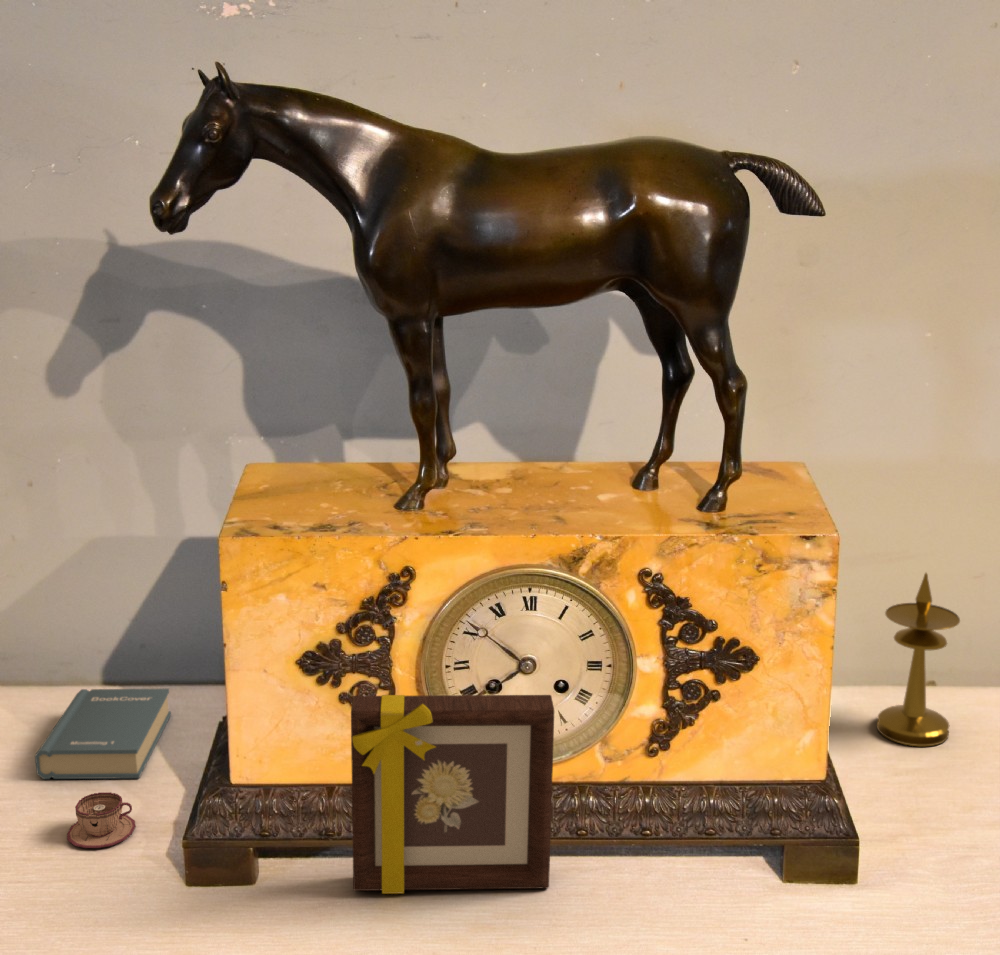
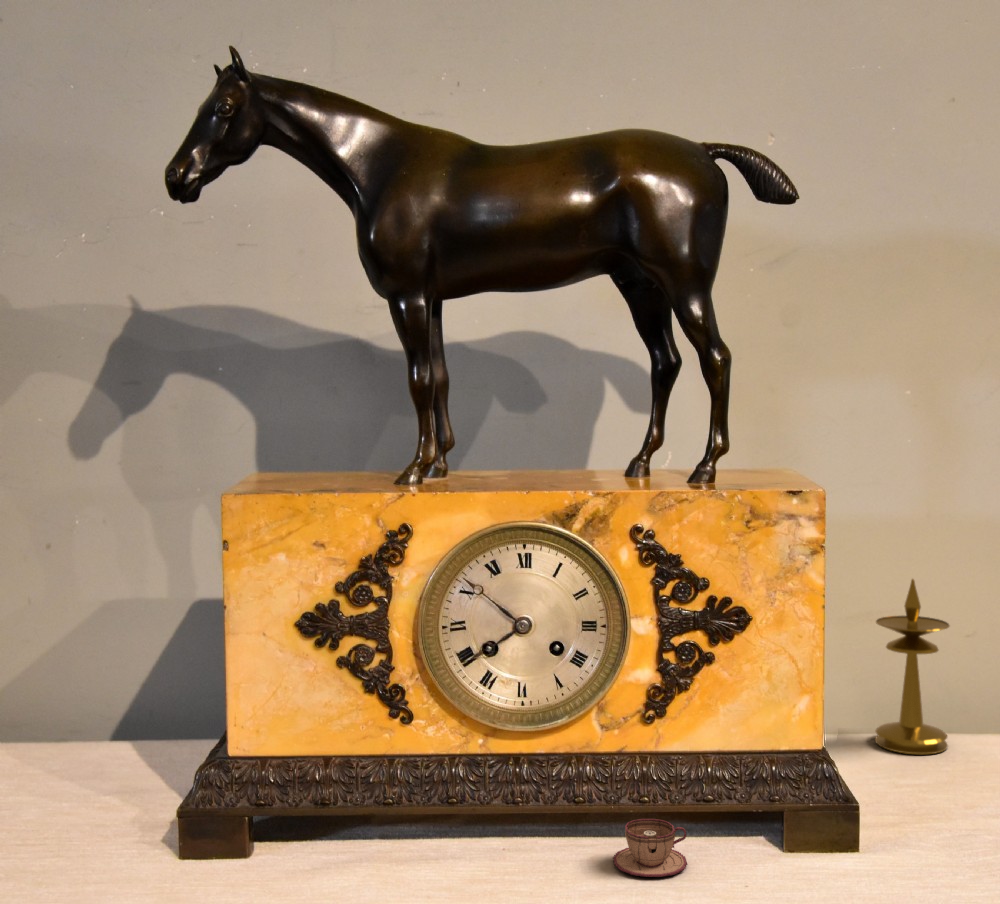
hardback book: present [35,689,171,779] -> none [37,711,177,783]
picture frame: present [351,695,554,894] -> none [346,652,550,863]
teacup: present [67,792,136,848] -> present [613,819,687,877]

